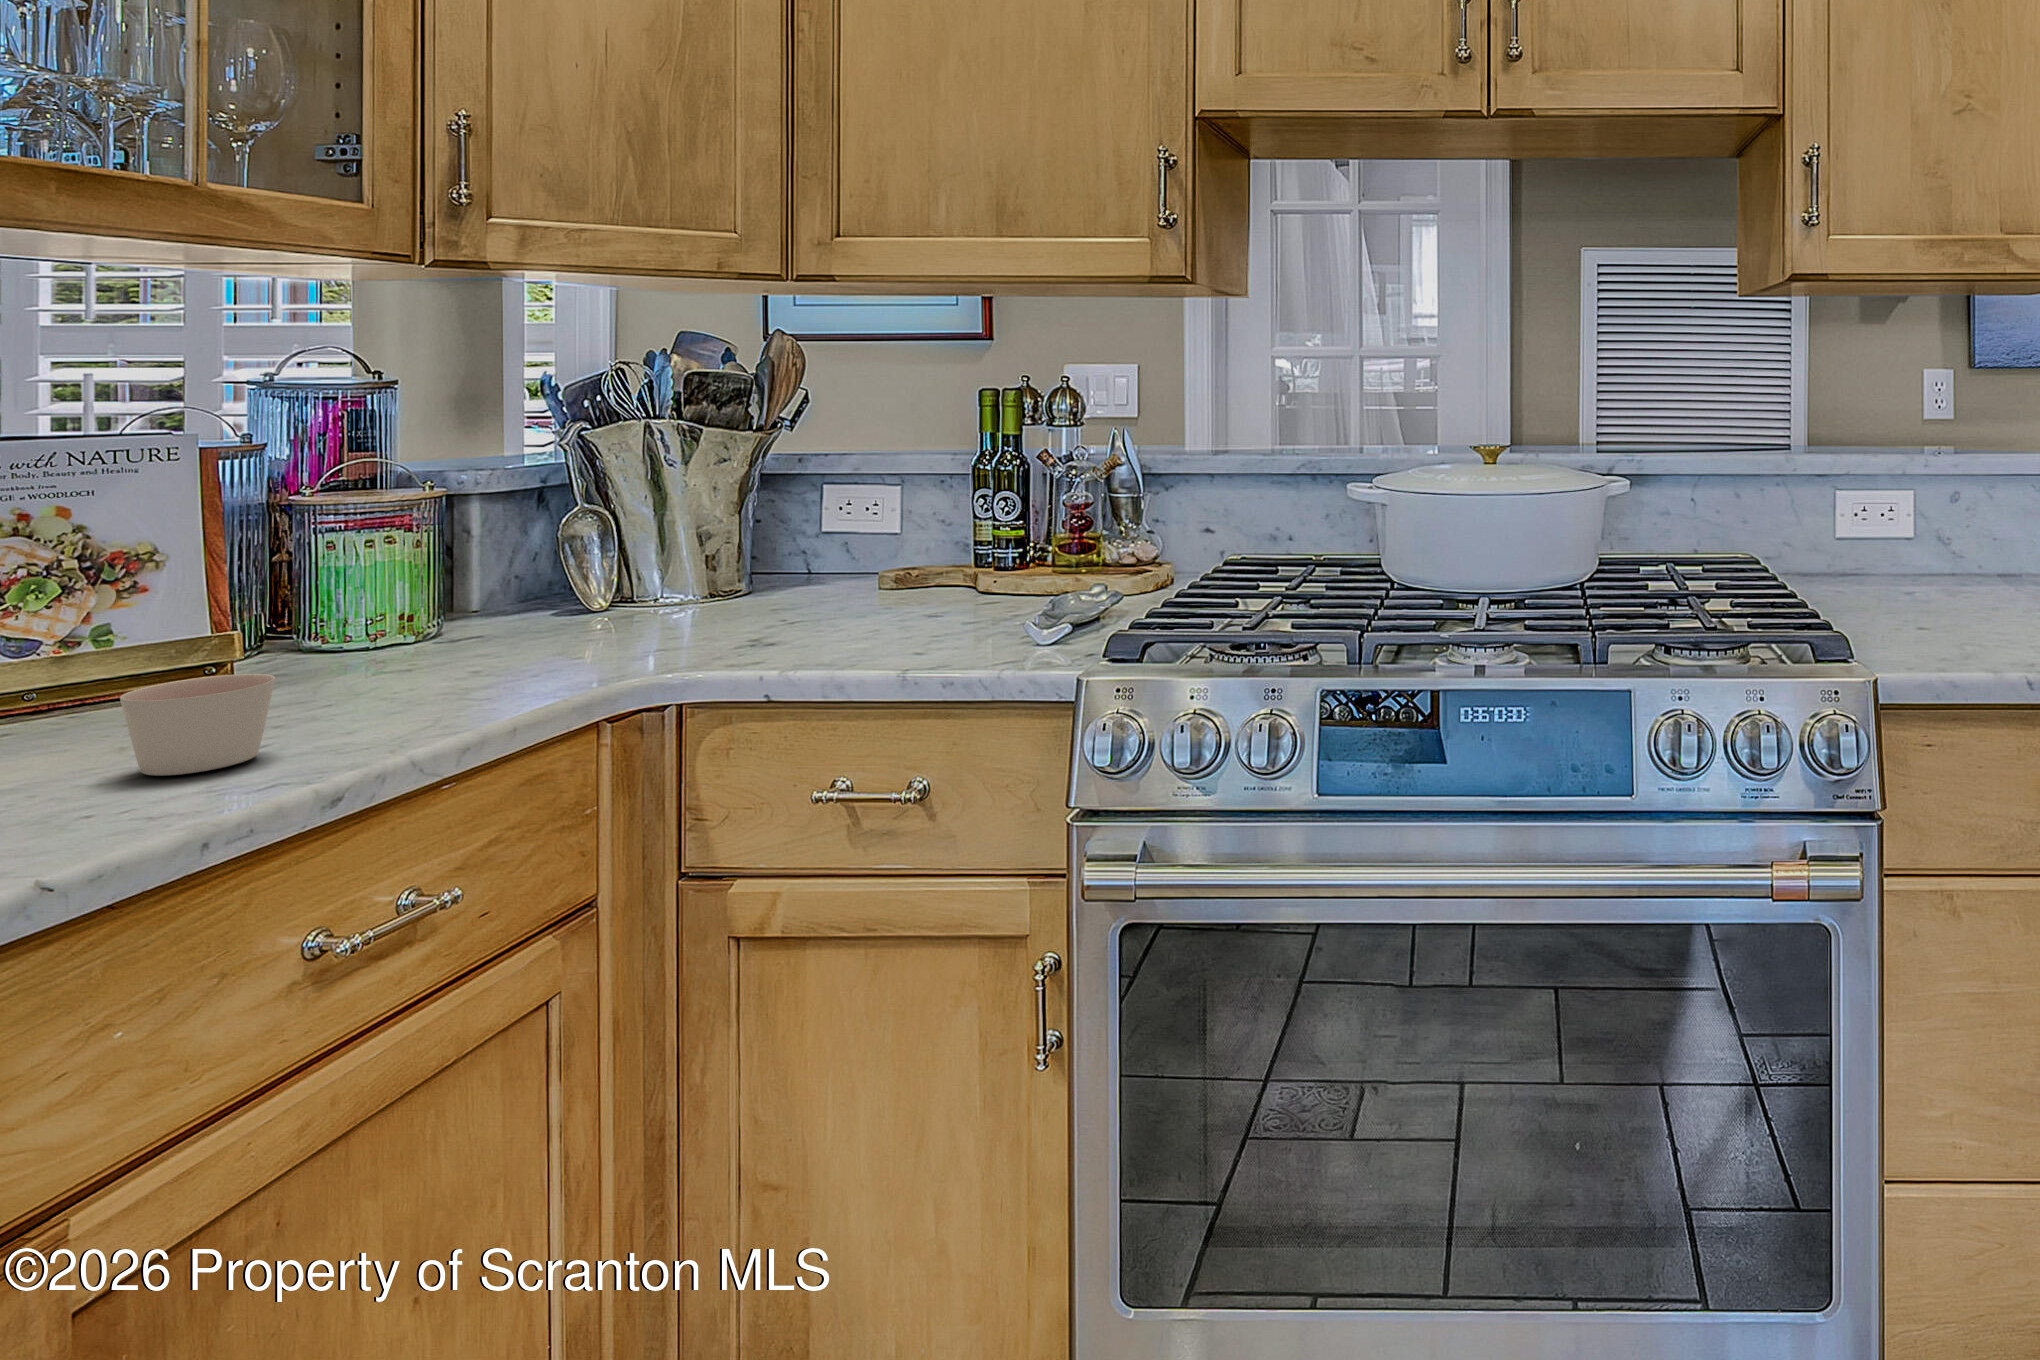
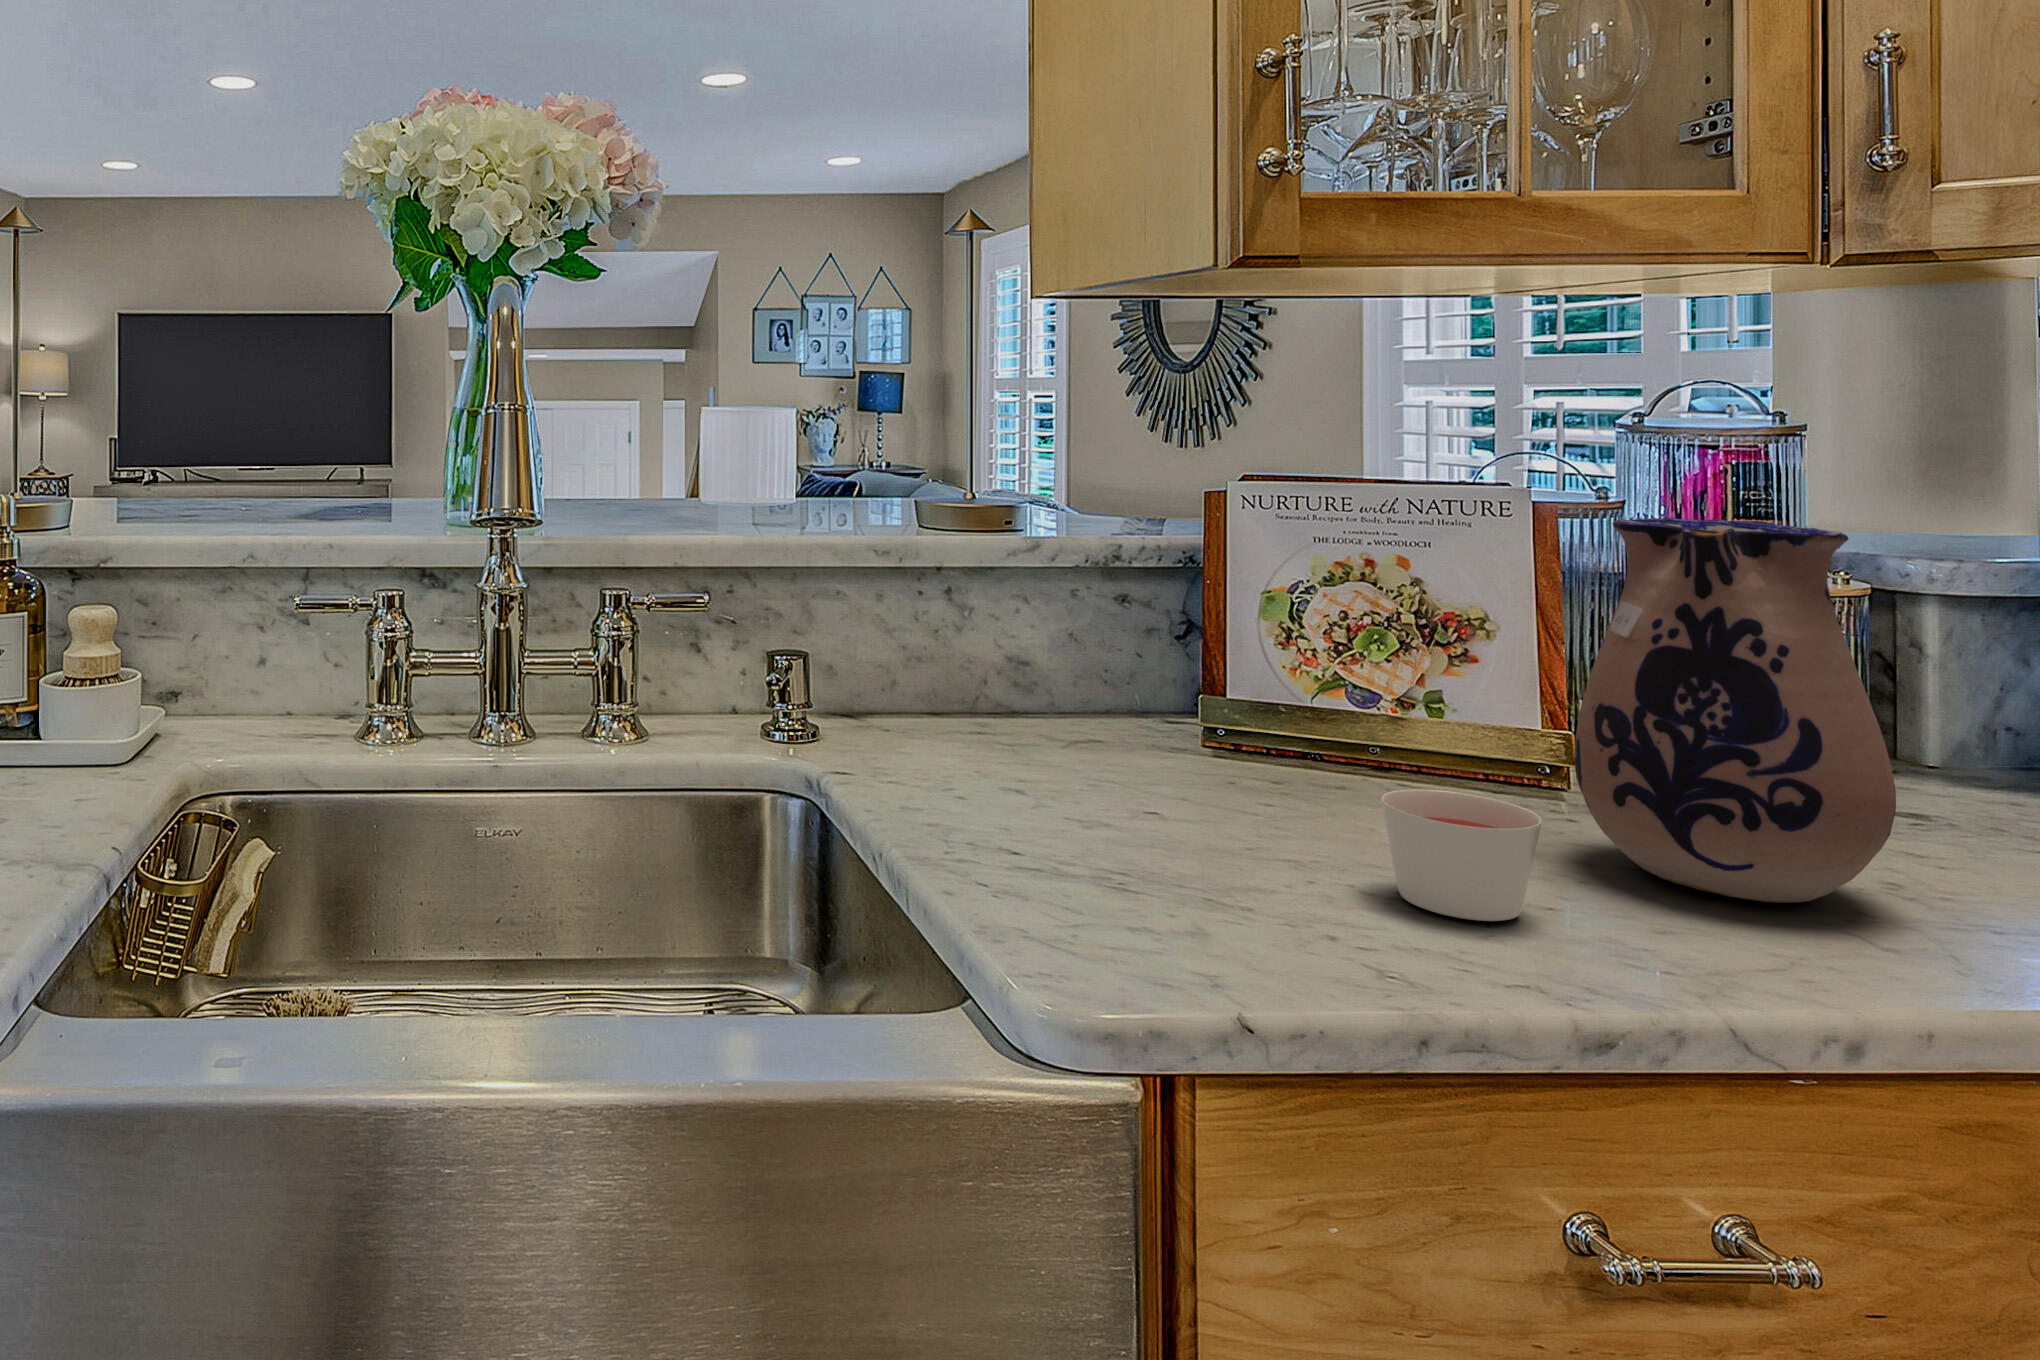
ceramic pitcher: none [271,441,502,705] -> present [1574,518,1896,903]

